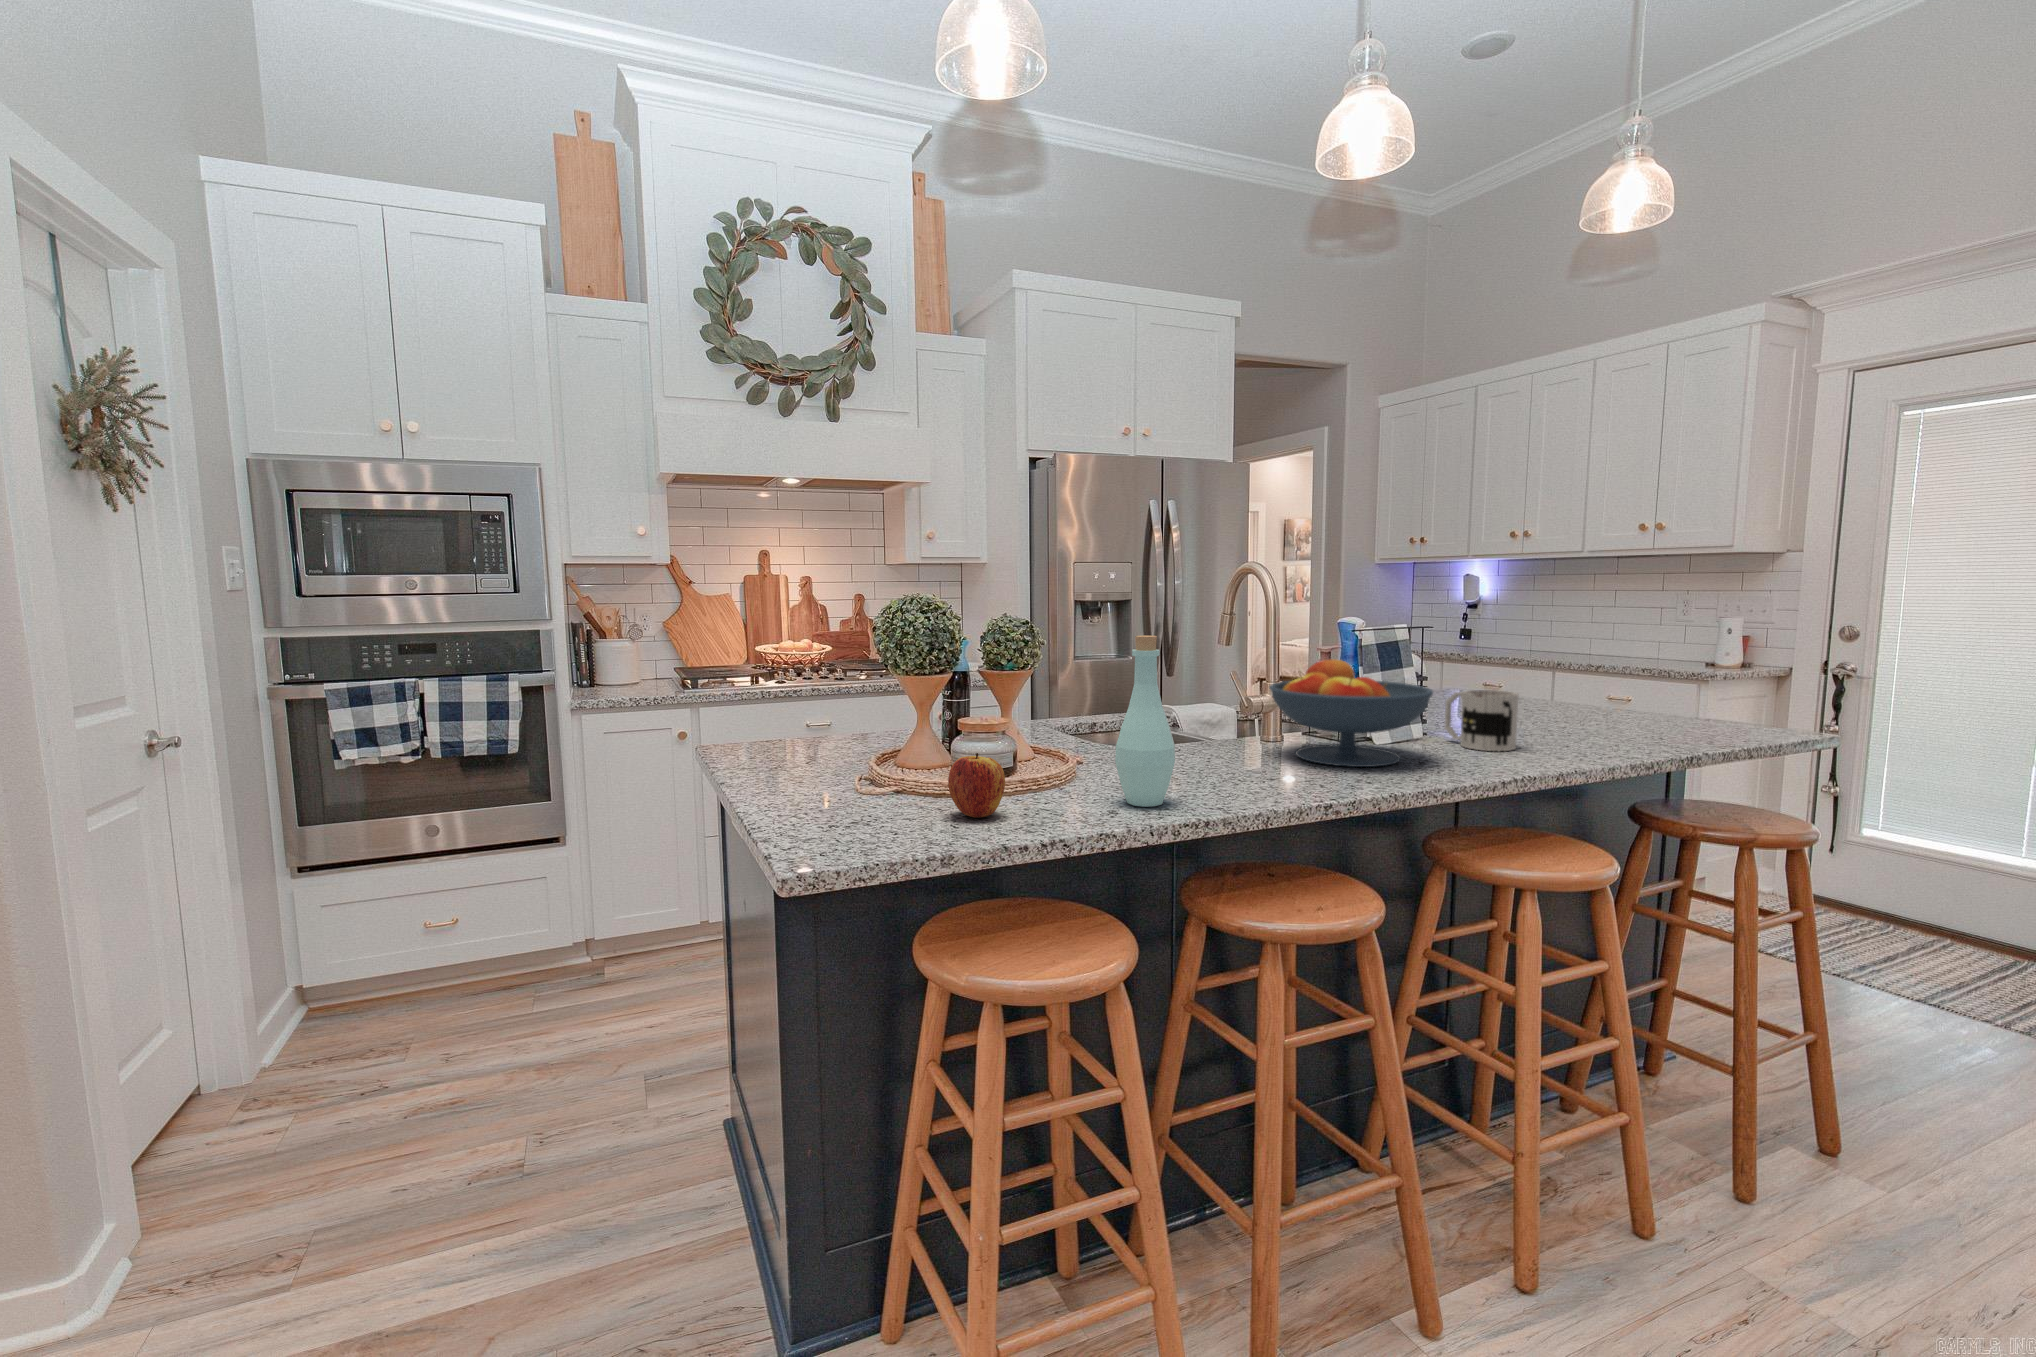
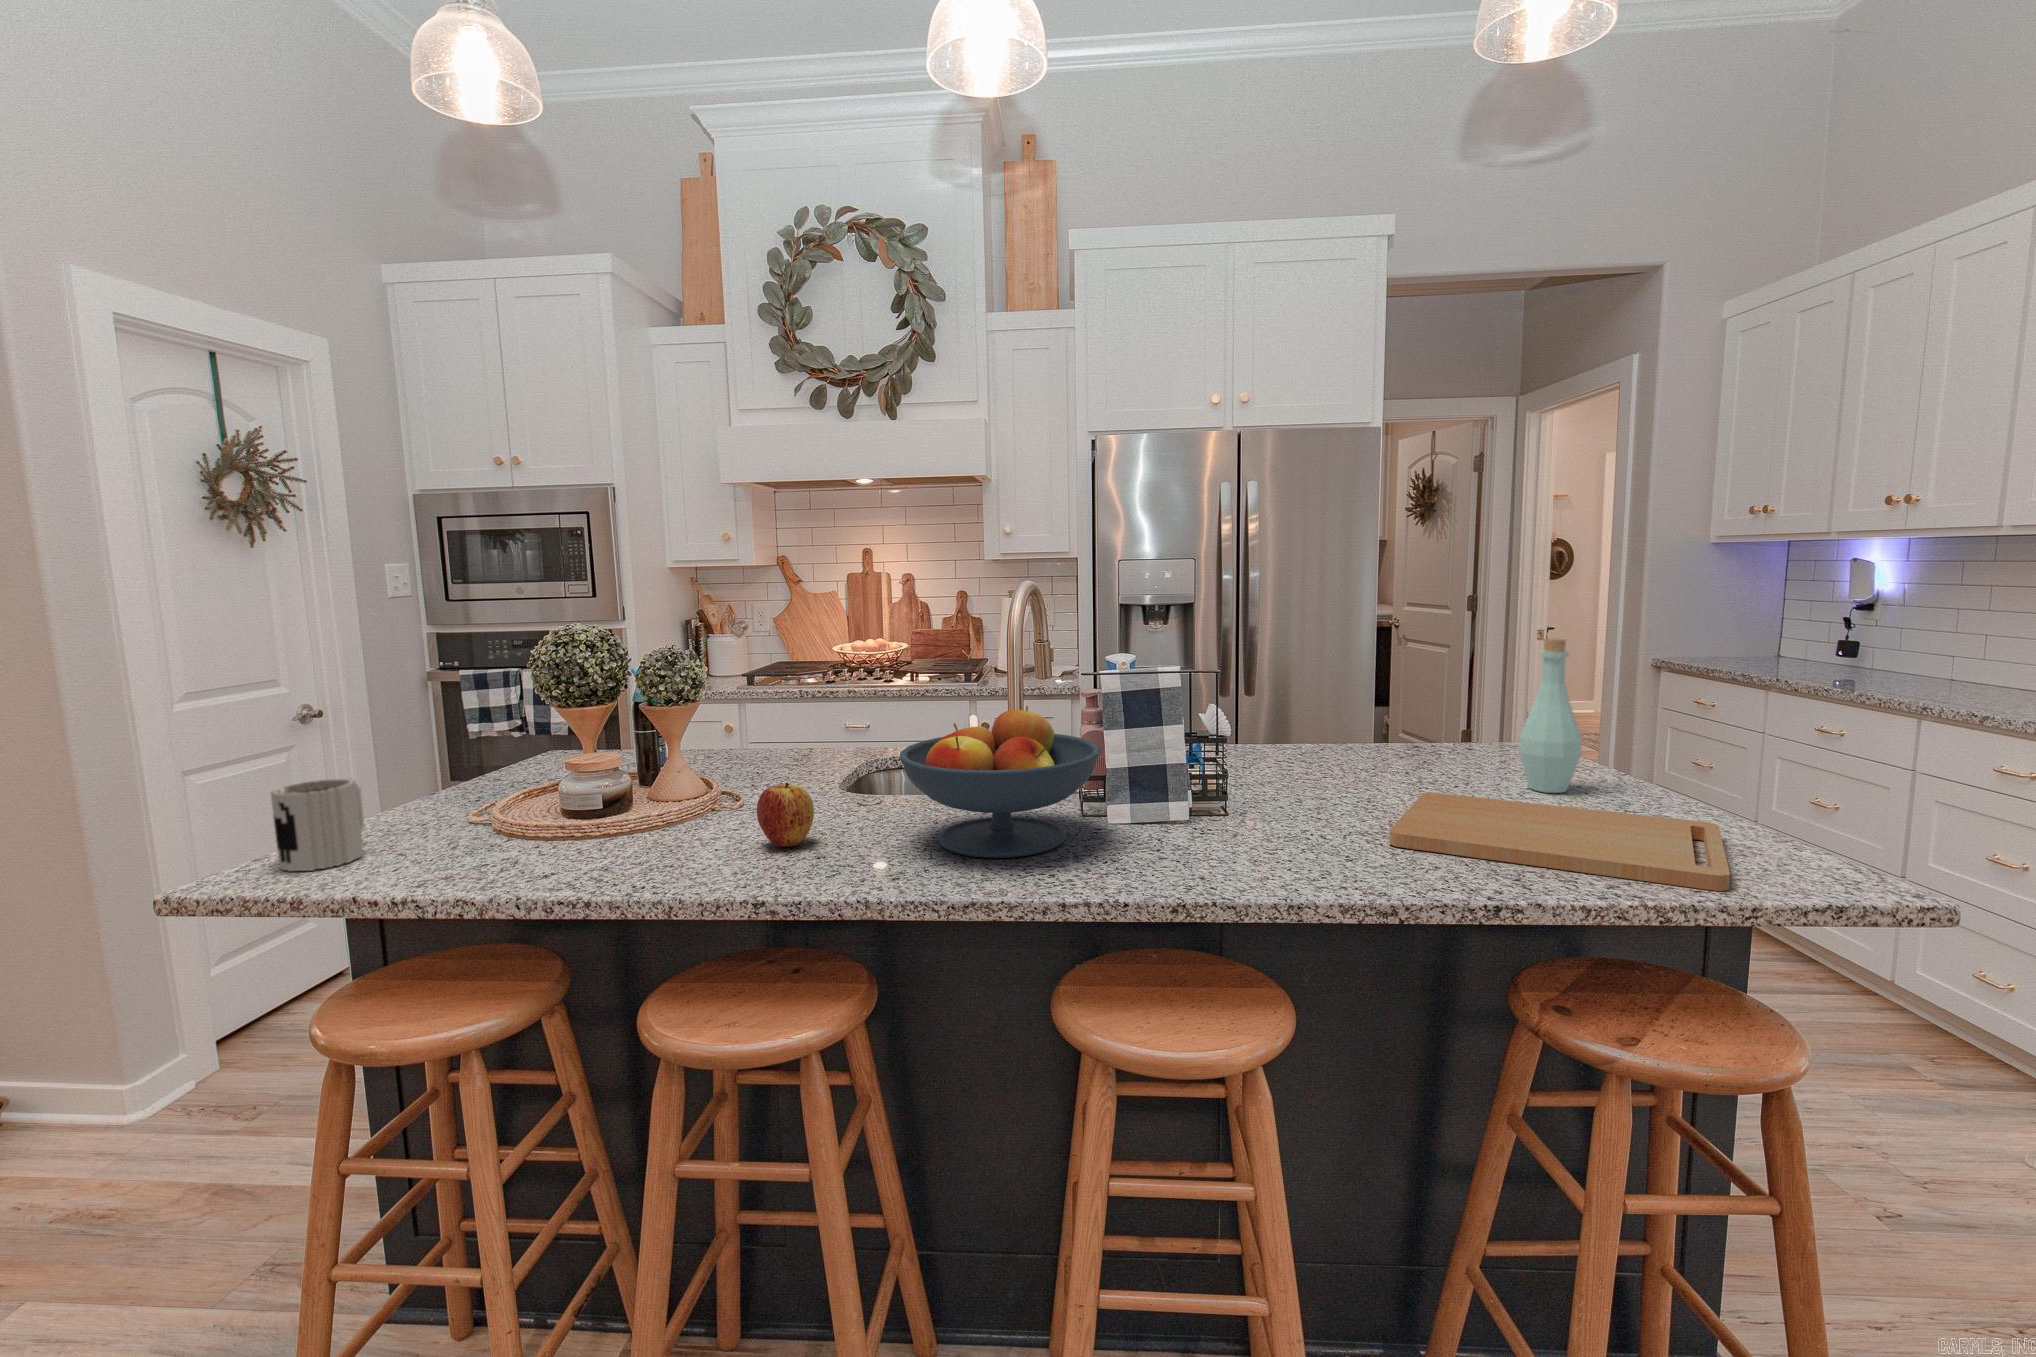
bottle: present [1115,635,1175,807] -> present [1519,638,1582,793]
mug: present [1444,690,1518,751] -> present [271,778,364,871]
cutting board: none [1504,712,1747,739] -> present [1389,793,1730,891]
apple: present [948,753,1005,818] -> present [757,783,814,847]

